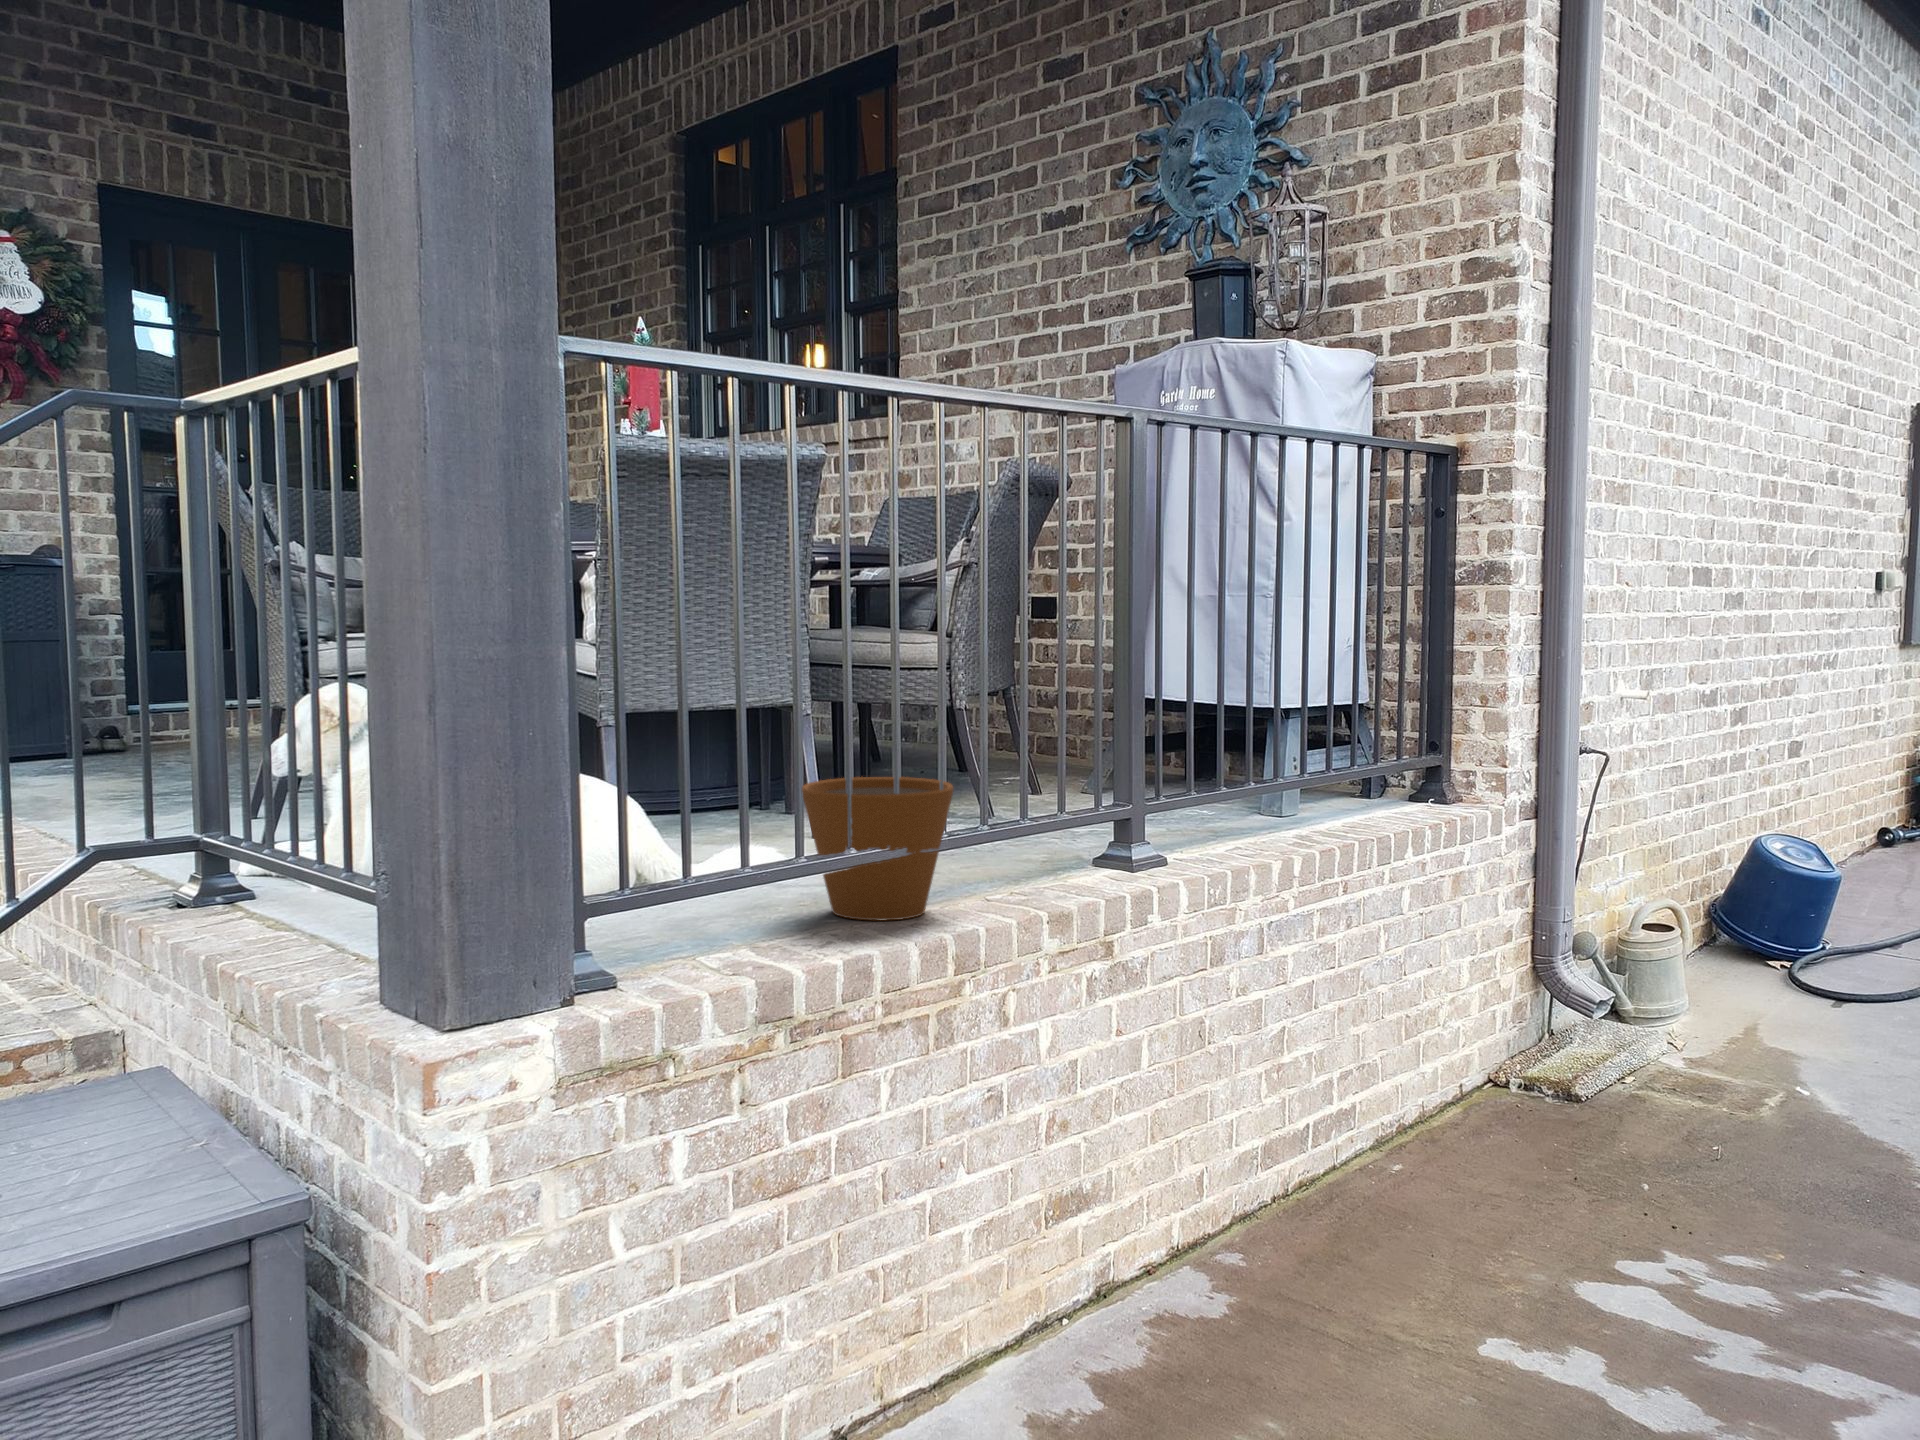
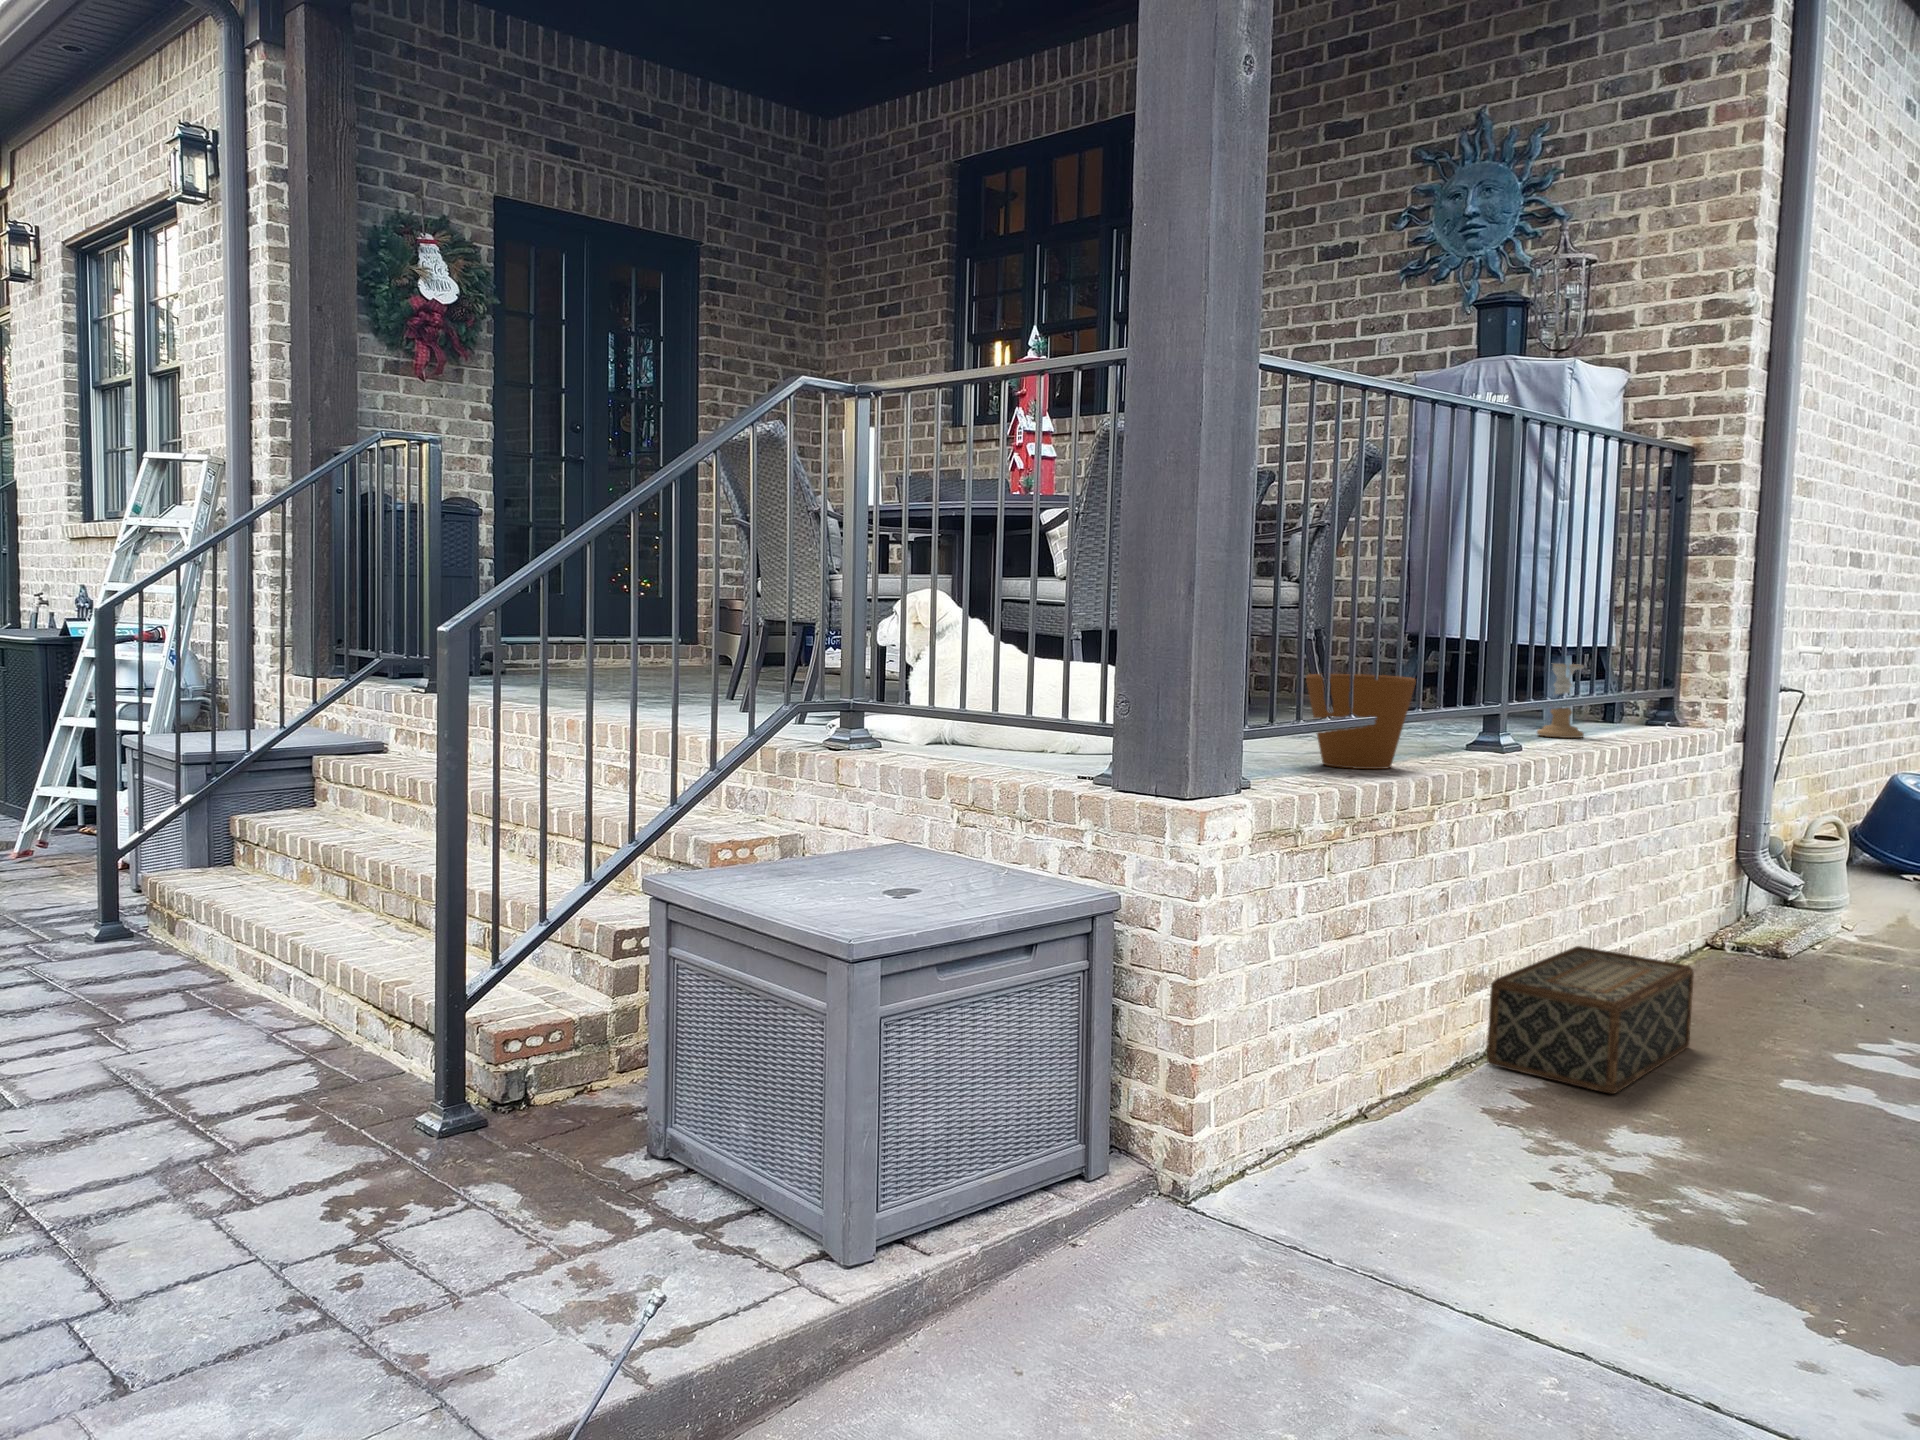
candle holder: none [1237,733,1296,832] -> present [1537,664,1584,738]
woven basket: none [1082,1130,1390,1391] -> present [1487,946,1694,1094]

